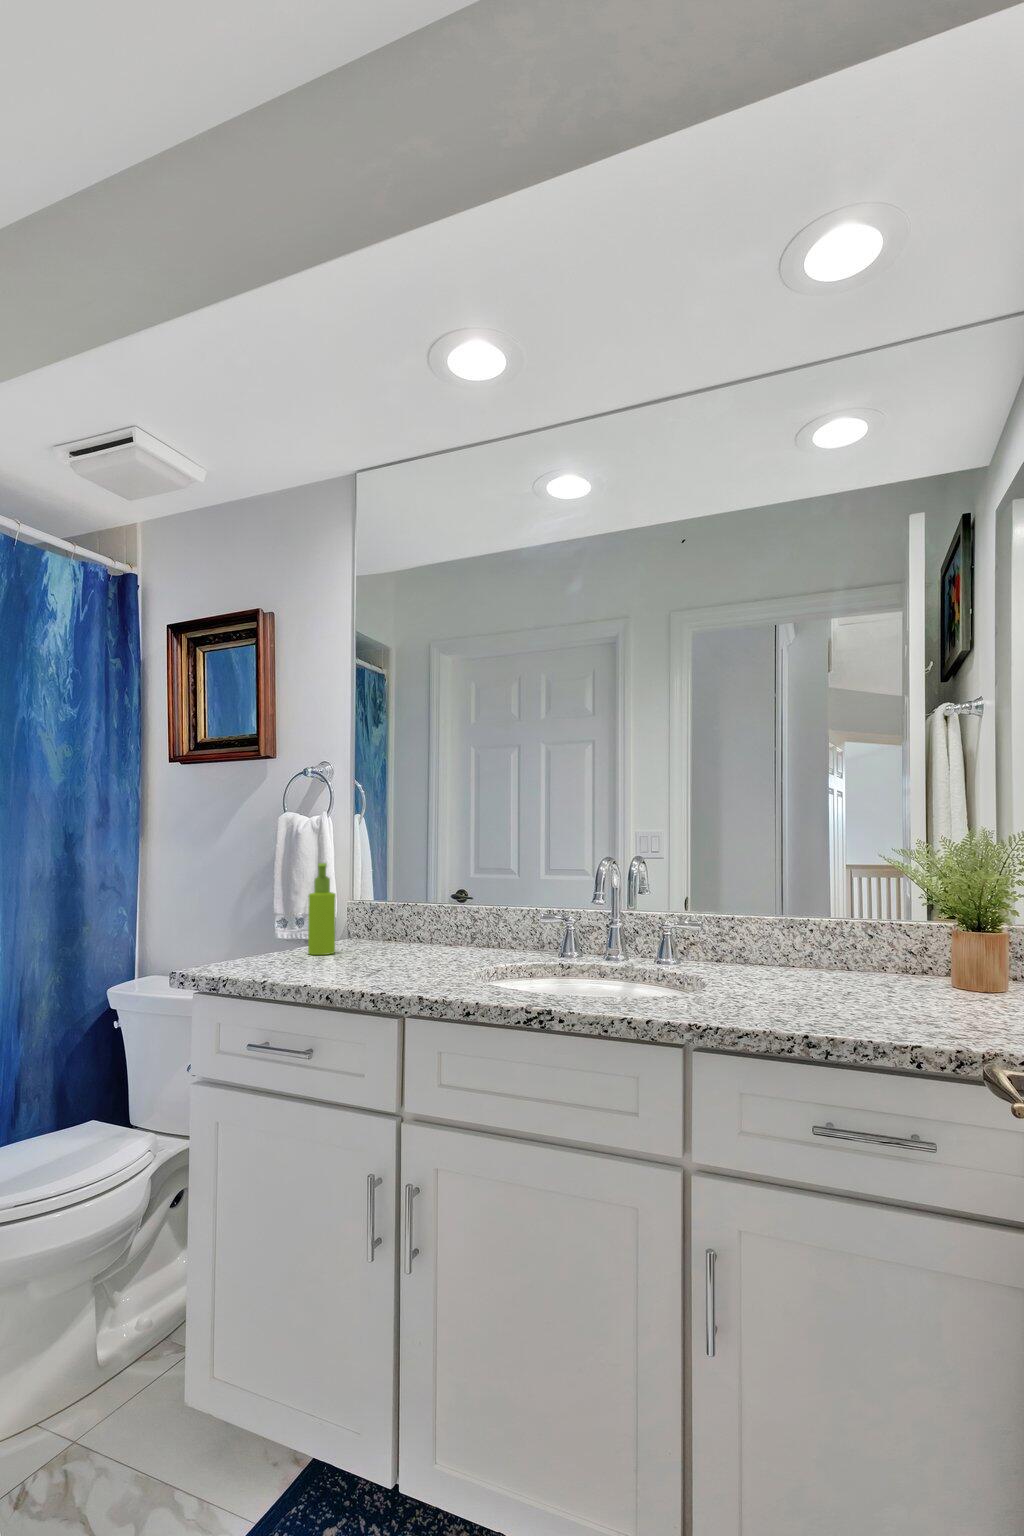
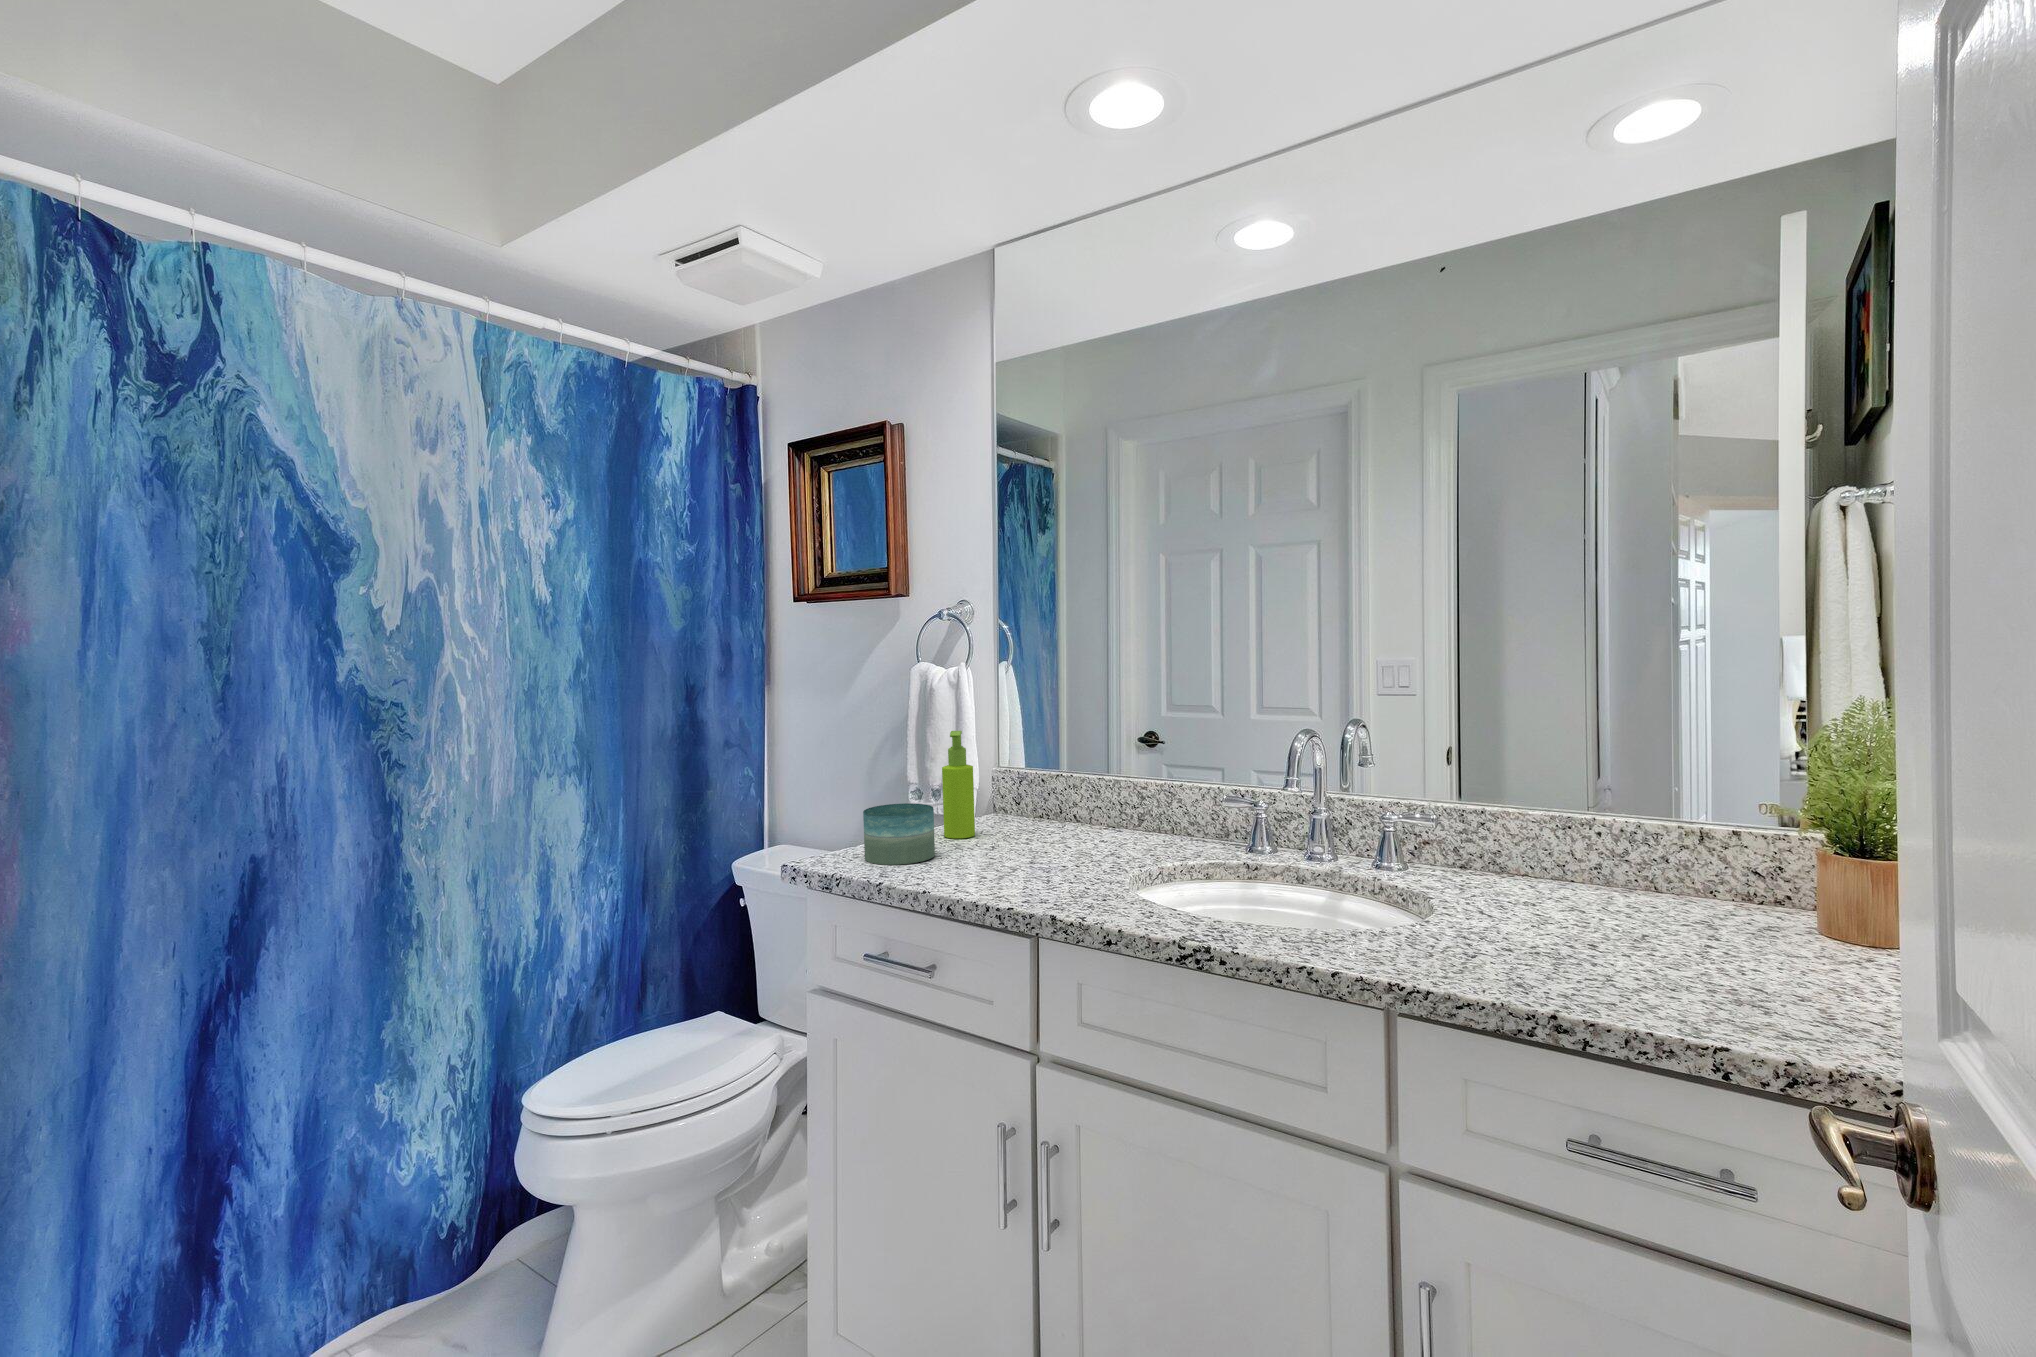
candle: none [244,922,307,972] -> present [863,803,935,865]

